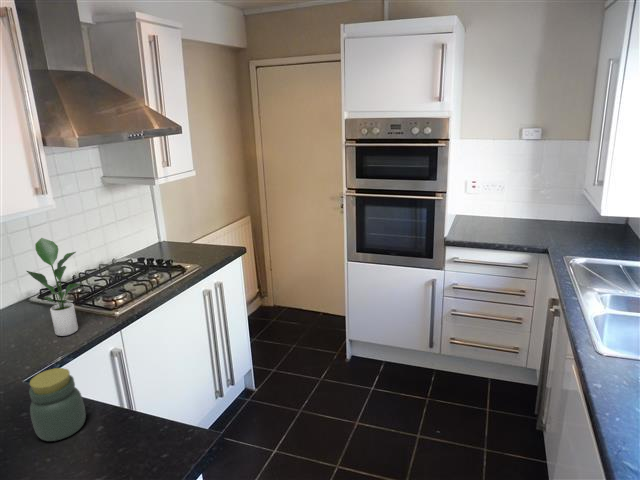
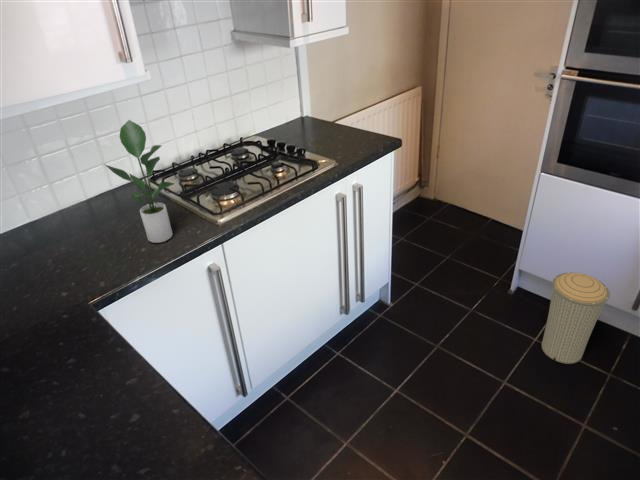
trash can: none [372,326,410,399] -> present [542,273,610,364]
jar: present [29,368,86,441] -> none [48,328,127,419]

